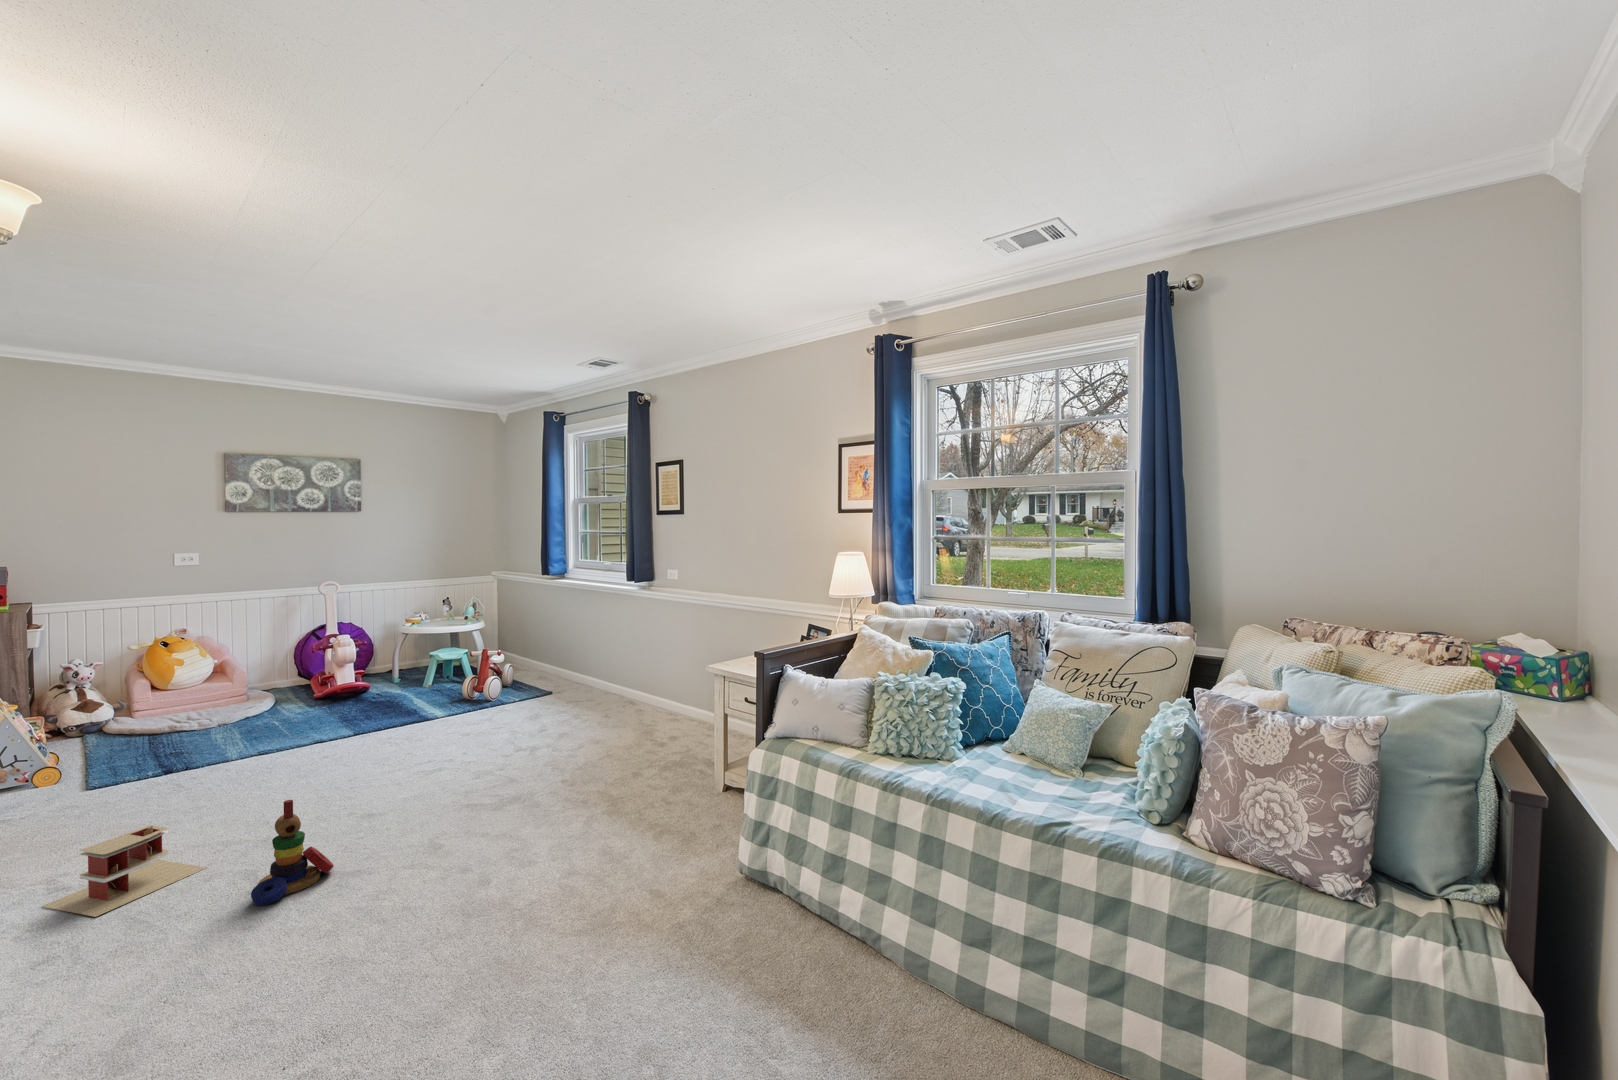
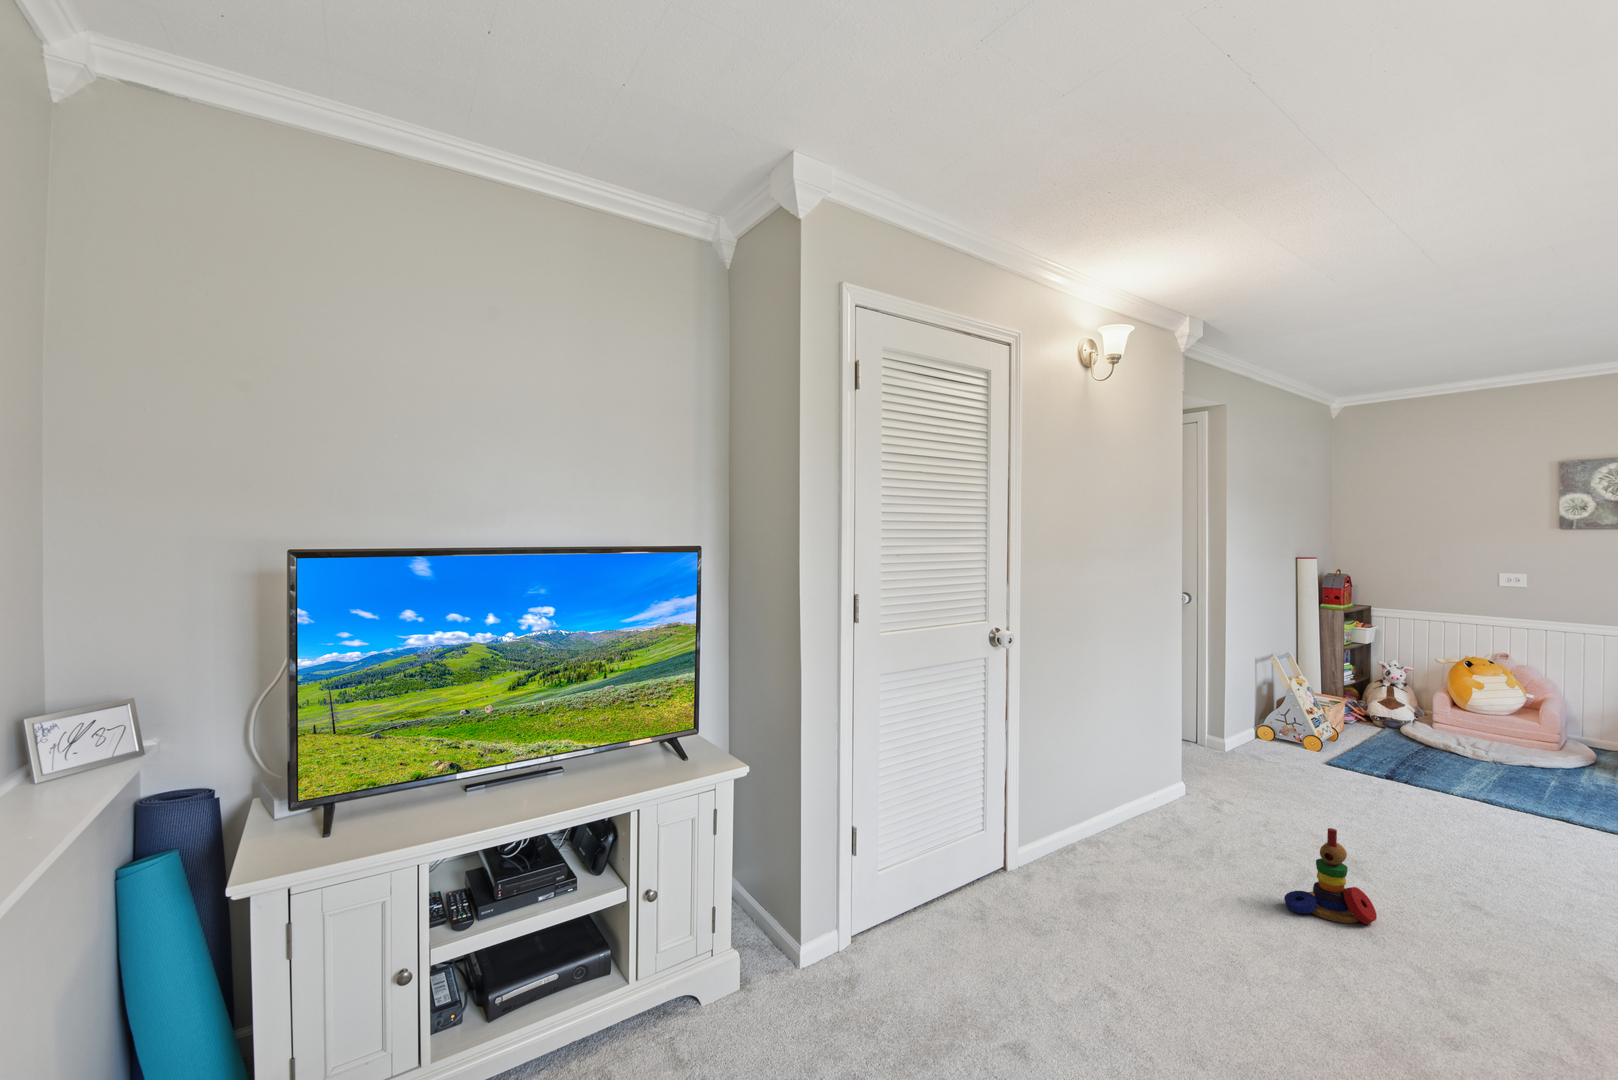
toy house: present [42,825,206,917] -> none [1202,797,1304,862]

